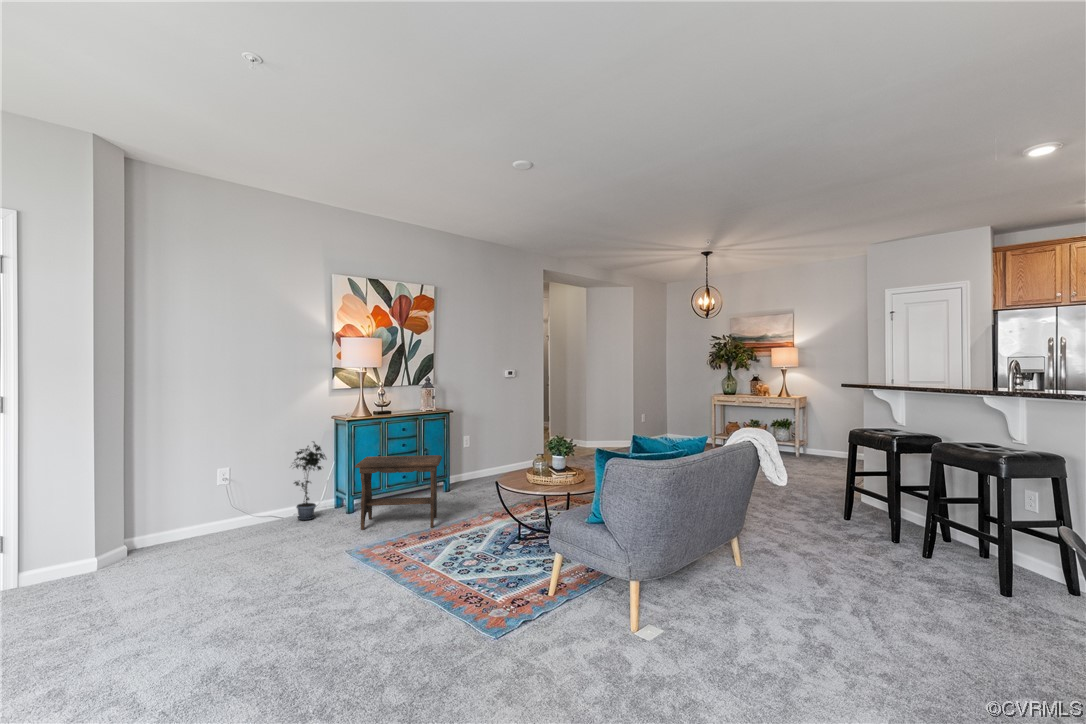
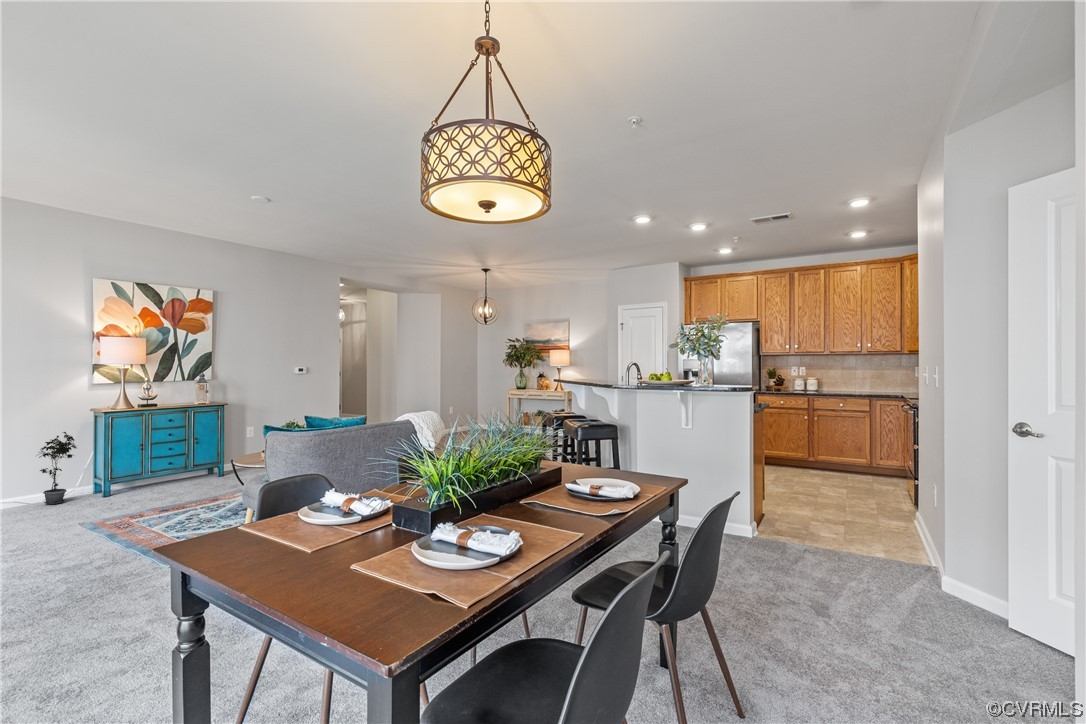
footstool: present [355,455,442,530] -> none [99,442,198,509]

